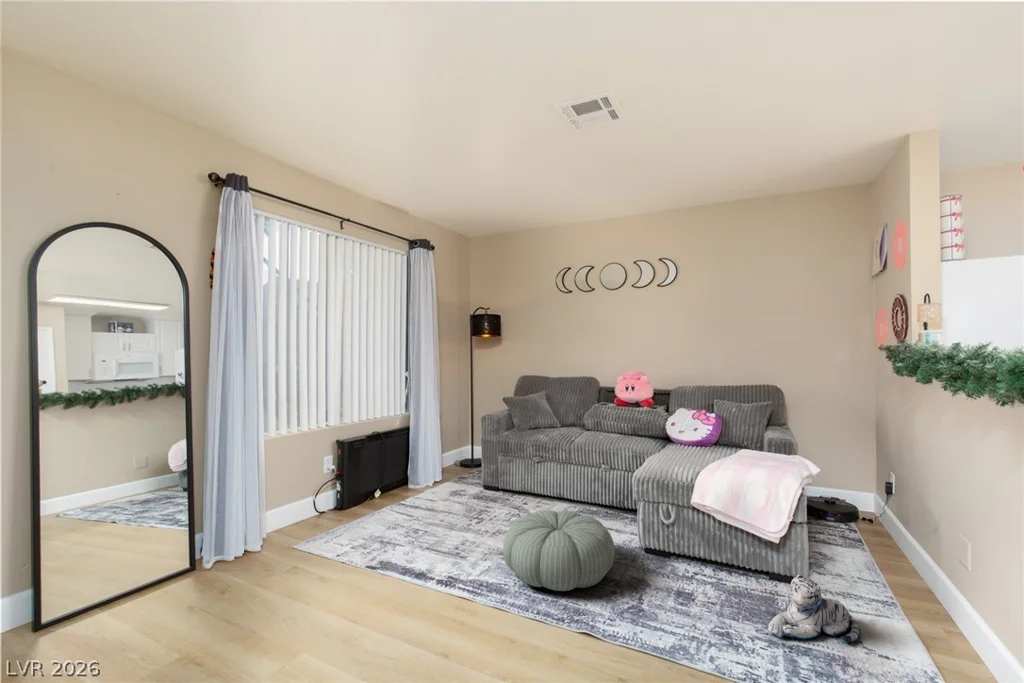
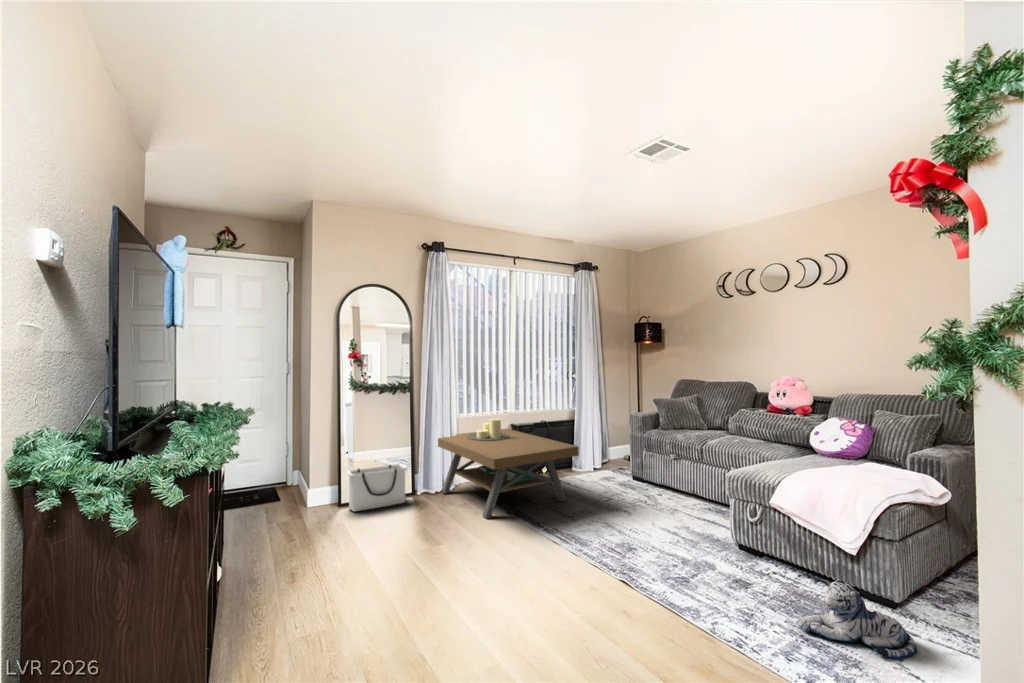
coffee table: none [226,436,451,585] -> present [438,418,579,519]
pouf: present [503,510,615,591] -> none [595,493,692,557]
storage bin: none [58,524,188,631] -> present [347,464,407,511]

